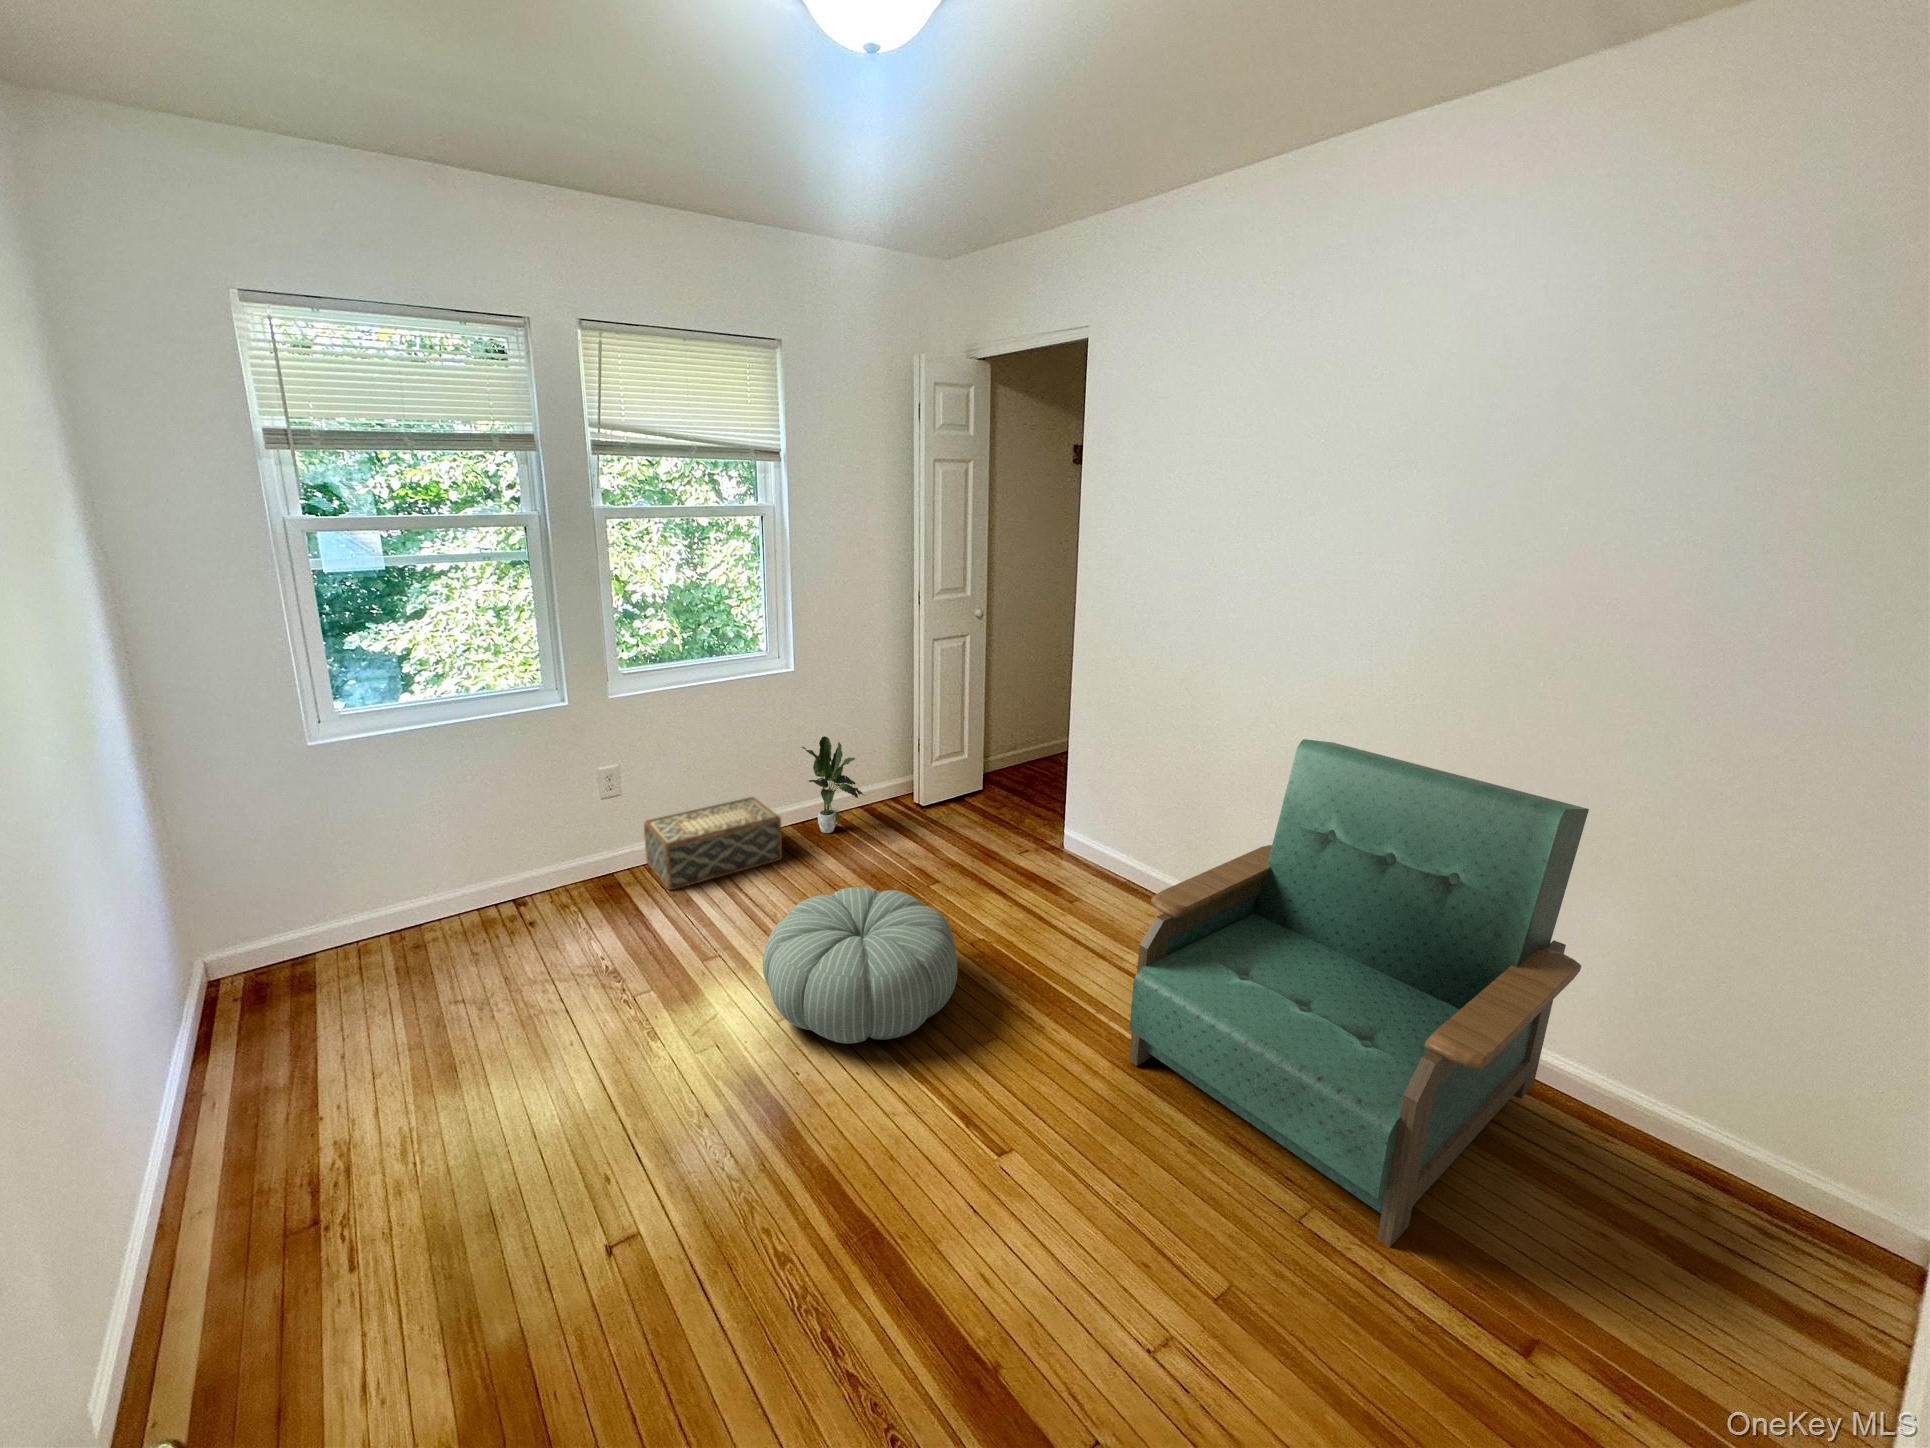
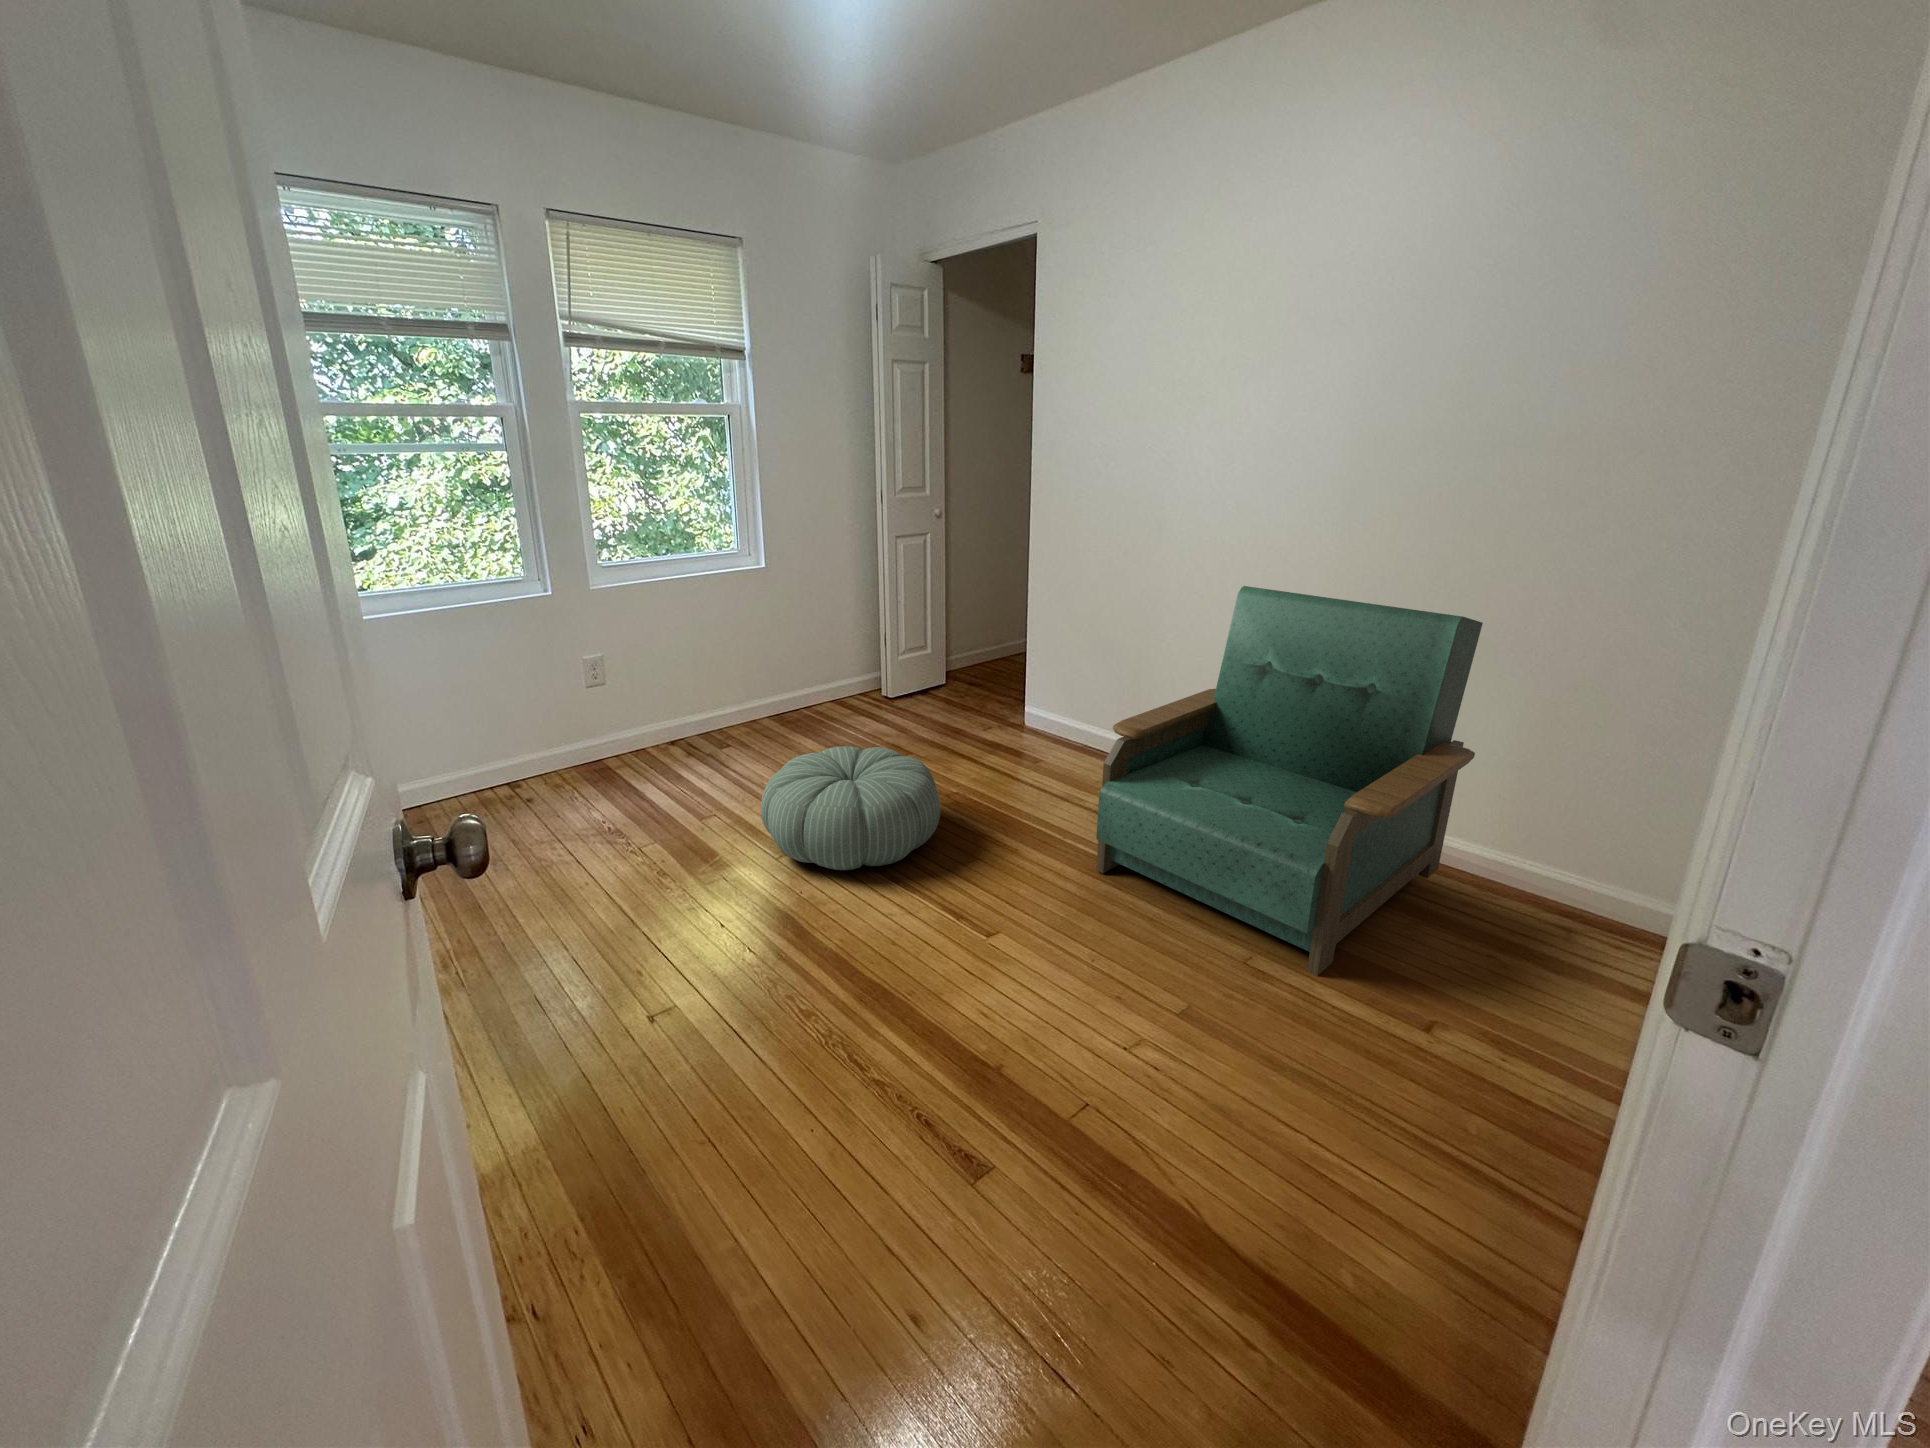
potted plant: present [802,736,863,833] -> none [776,629,839,723]
woven basket: present [644,797,782,890] -> none [629,689,763,771]

